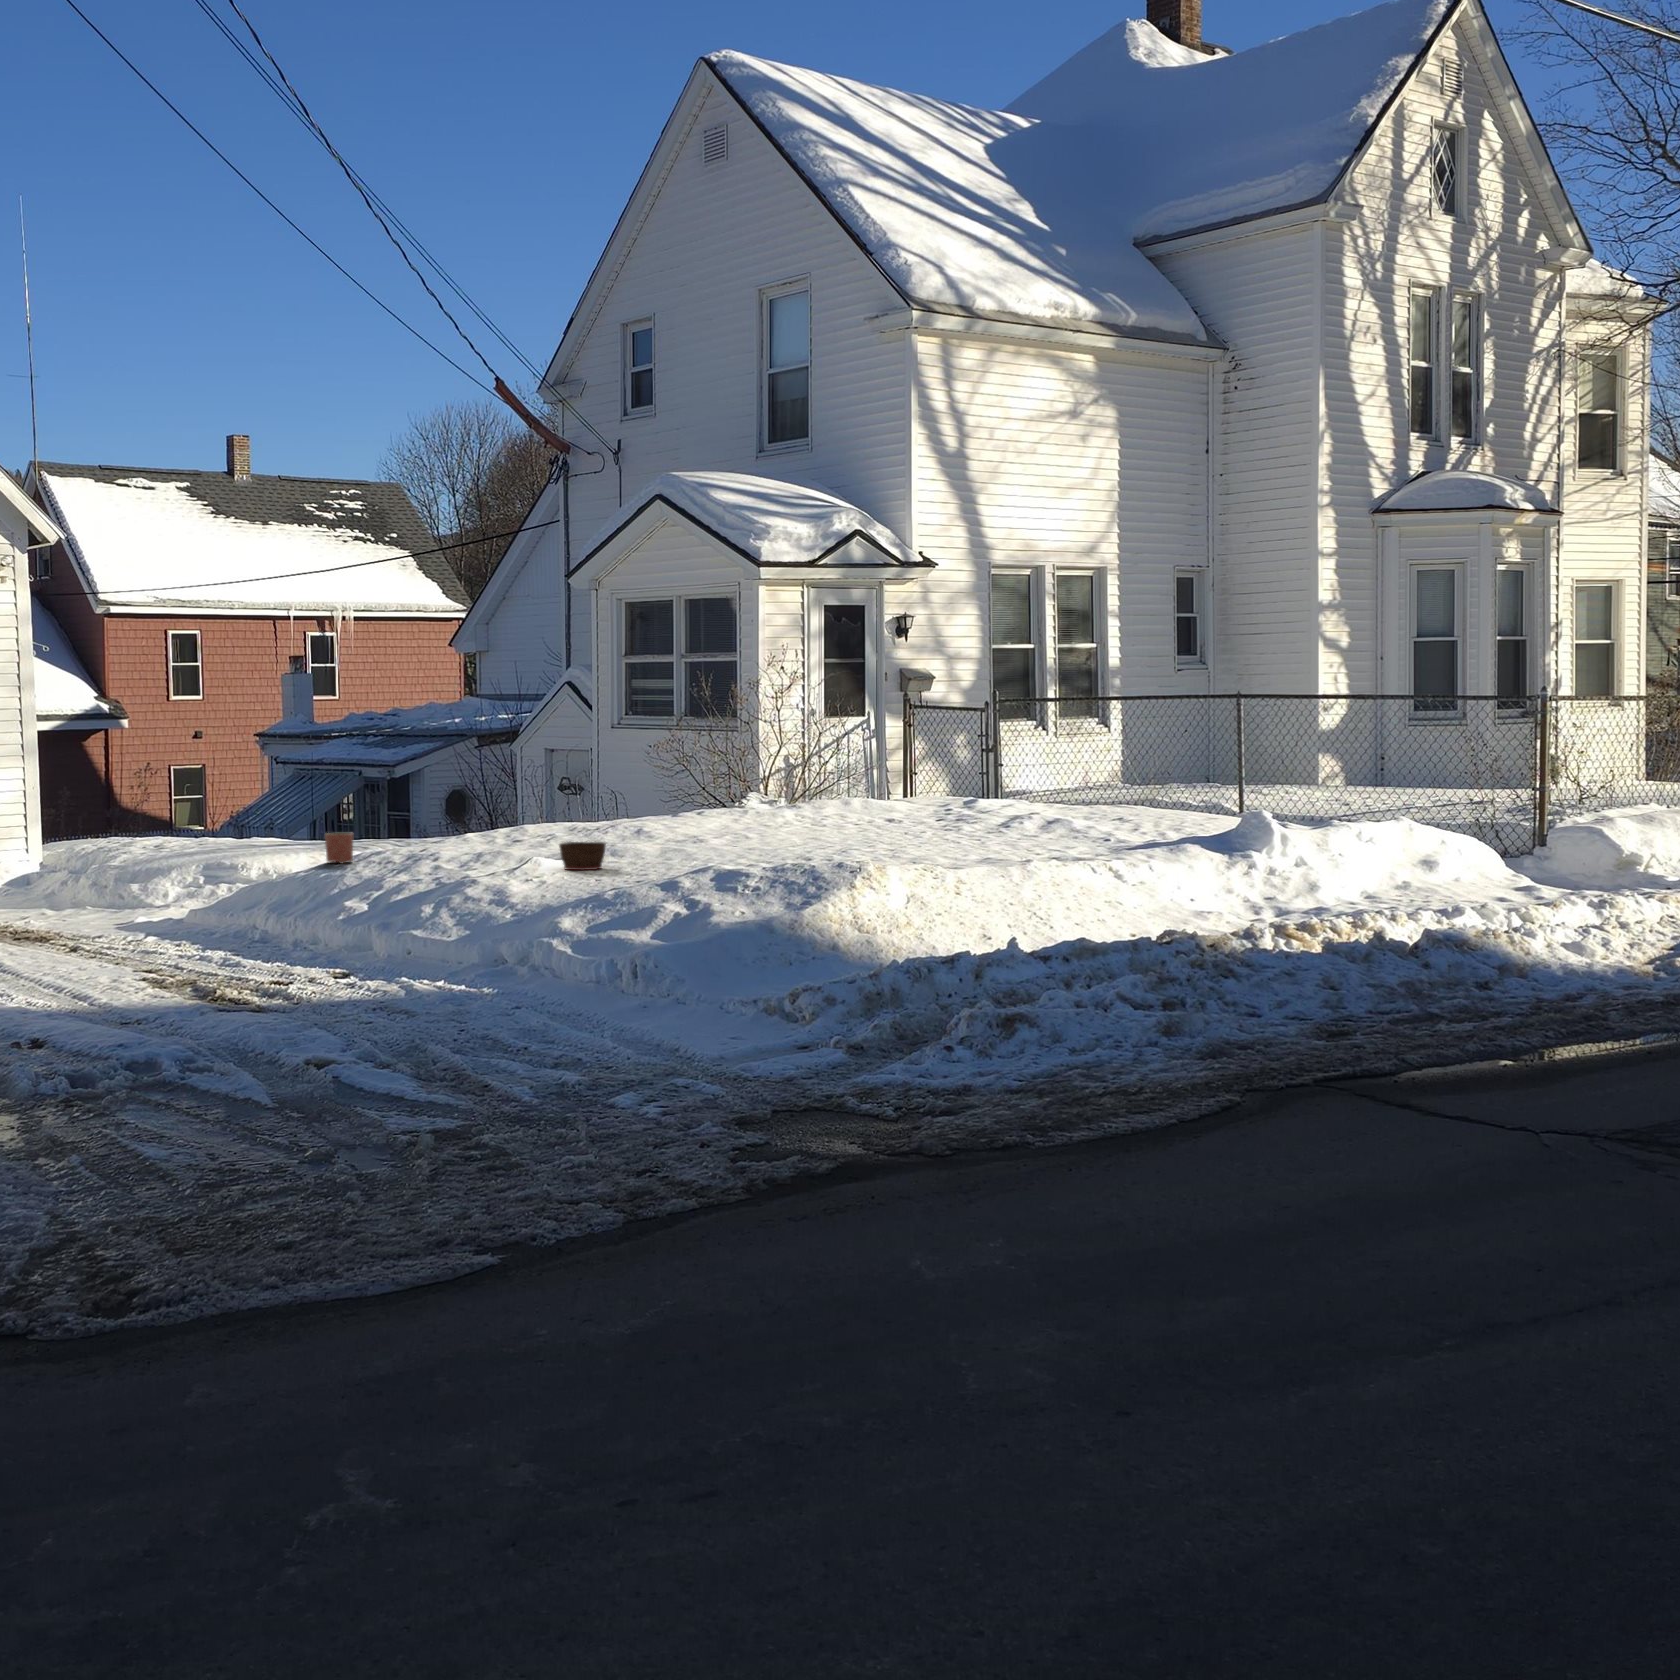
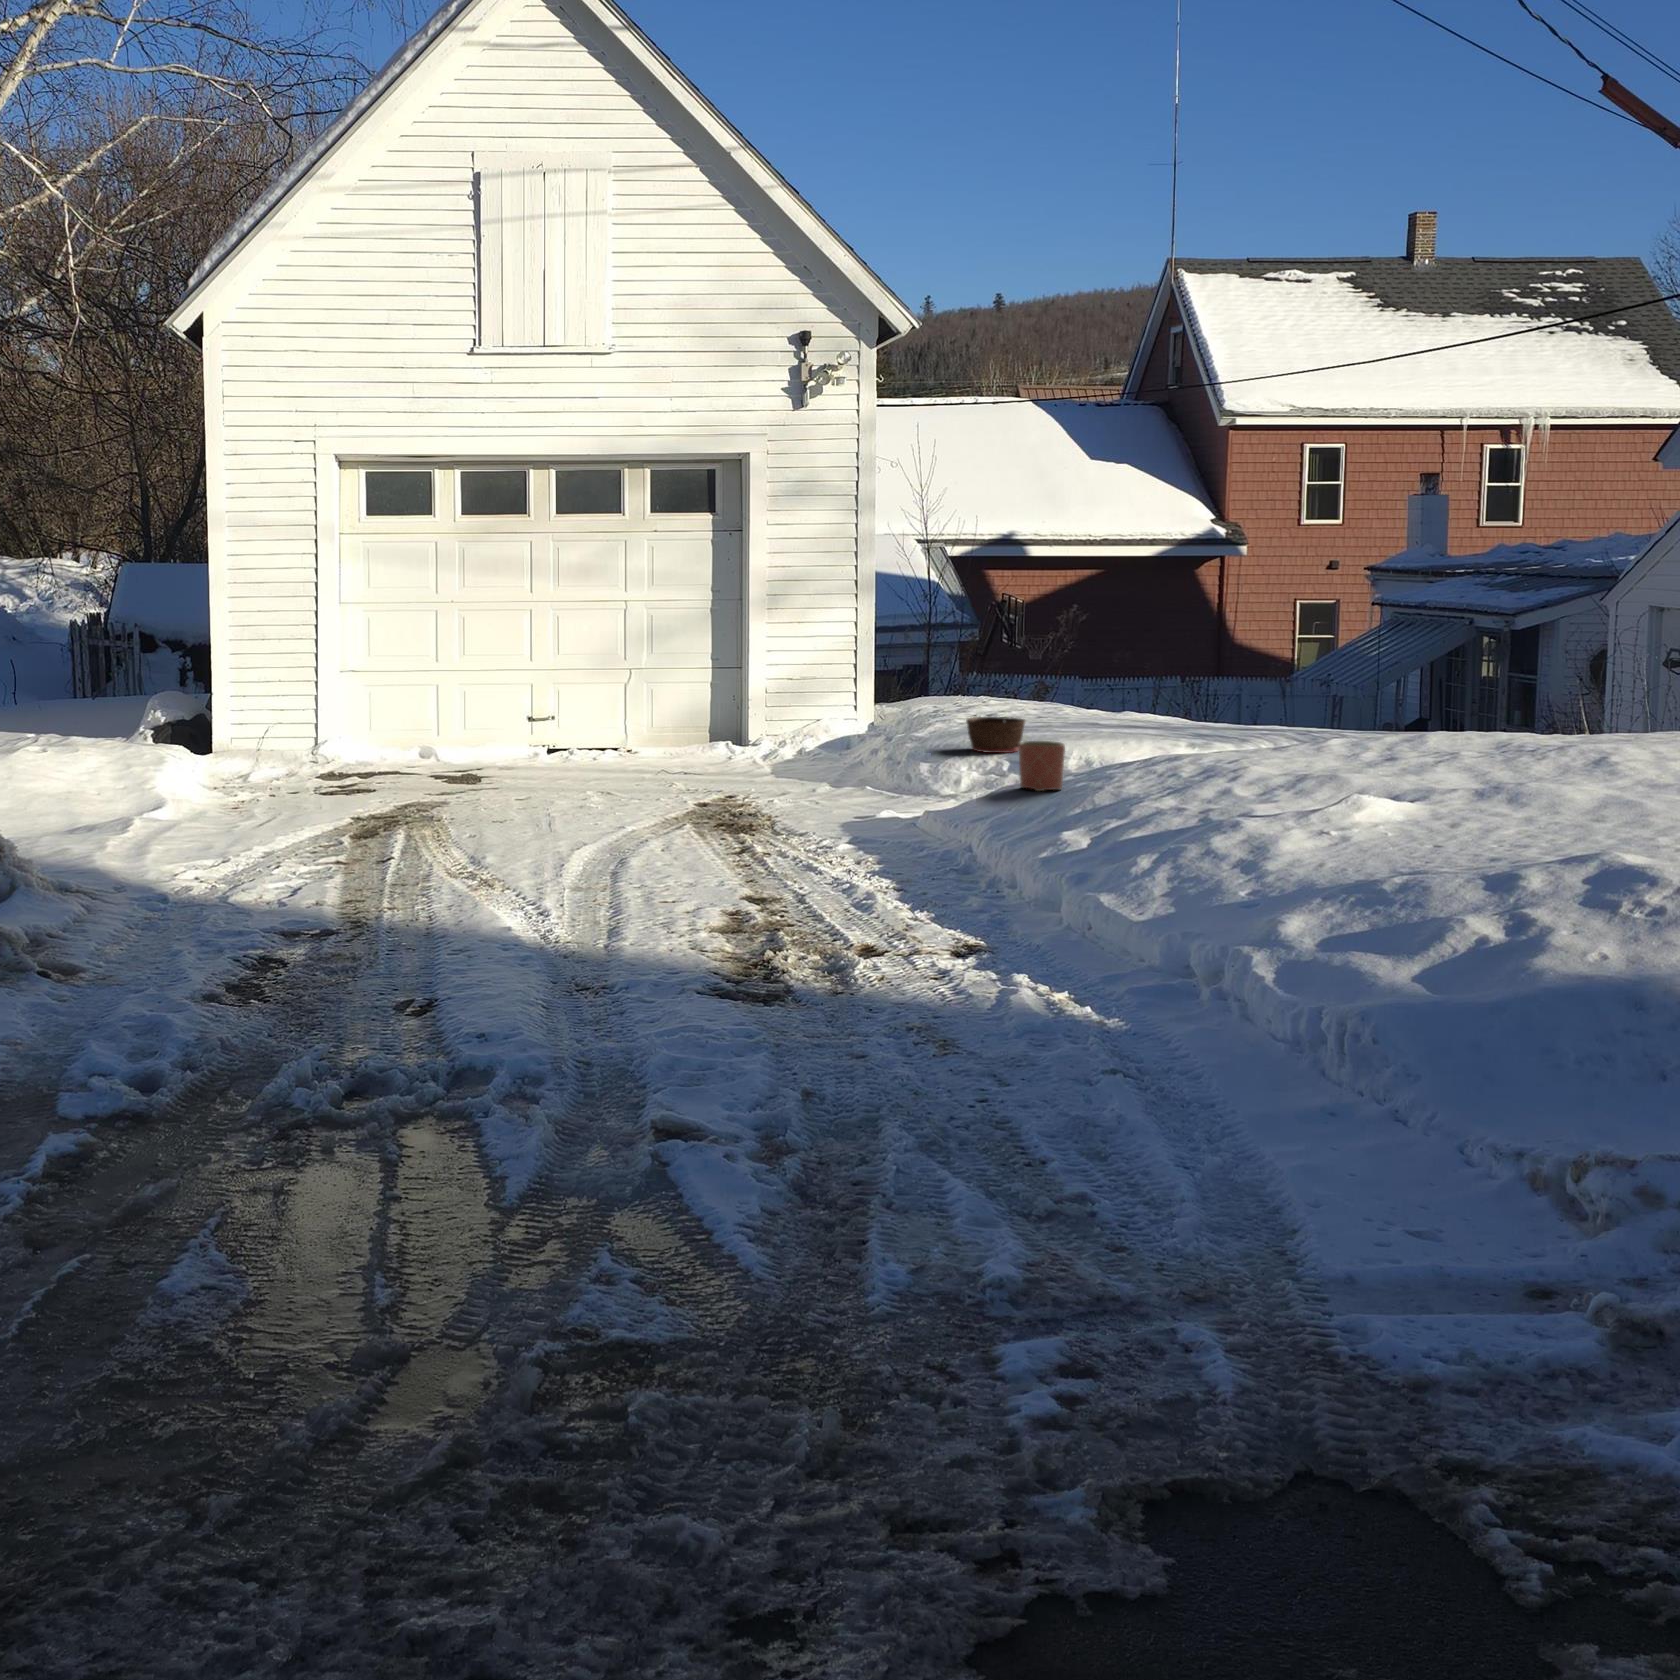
basket: present [559,842,606,870] -> present [966,717,1025,753]

